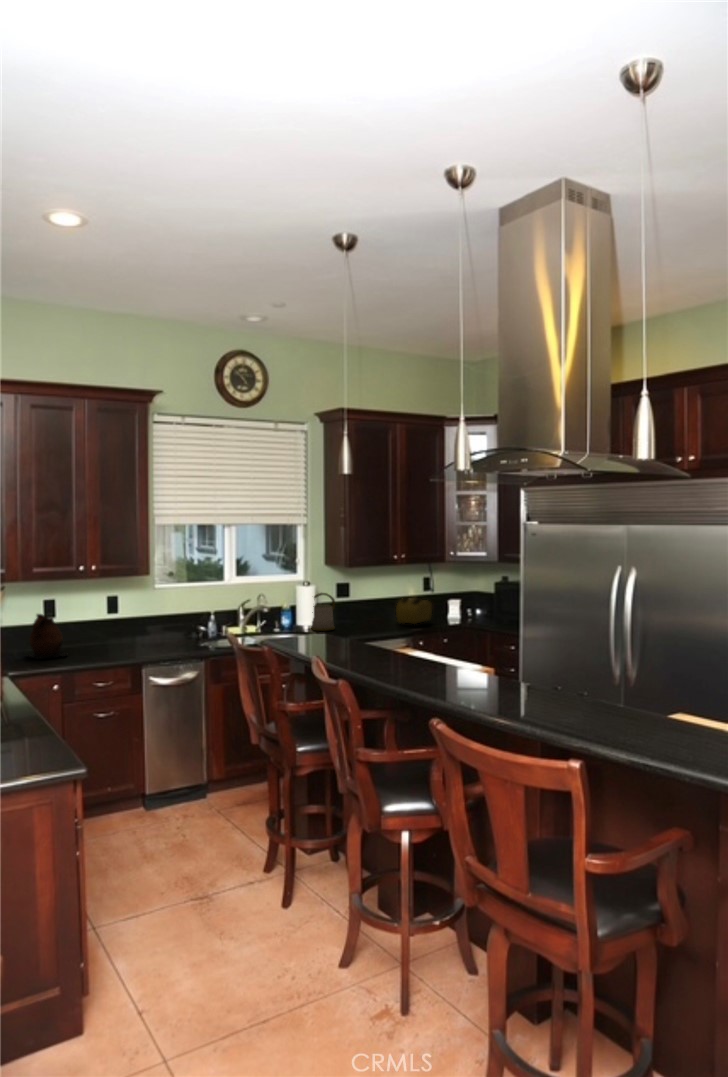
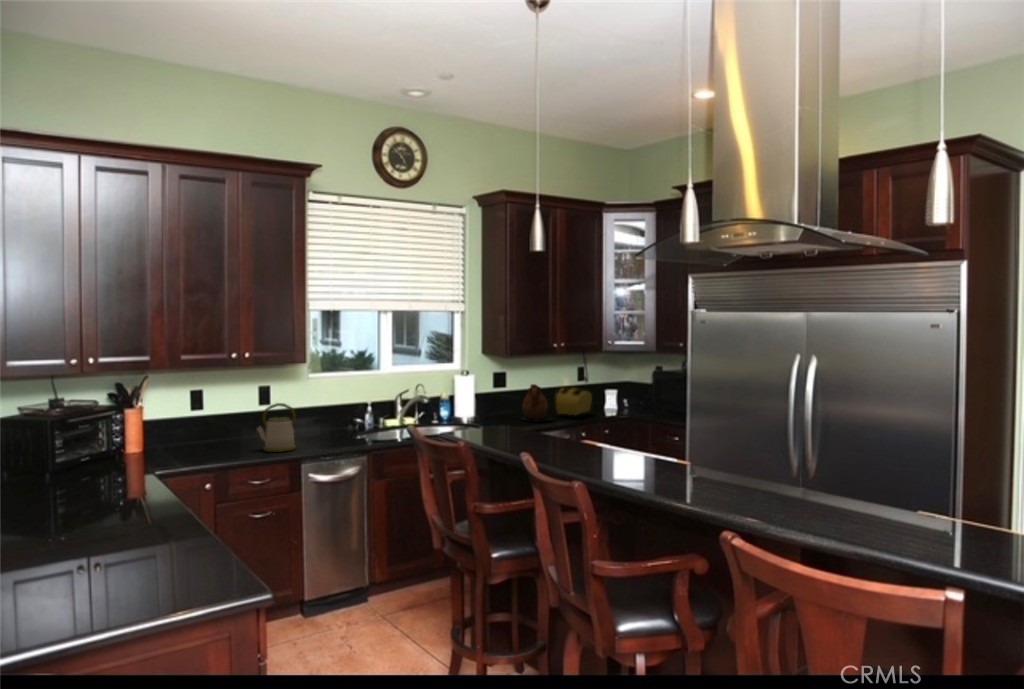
kettle: present [311,593,335,631] -> present [257,403,296,452]
ceramic pitcher: present [29,614,66,658] -> present [521,384,551,421]

